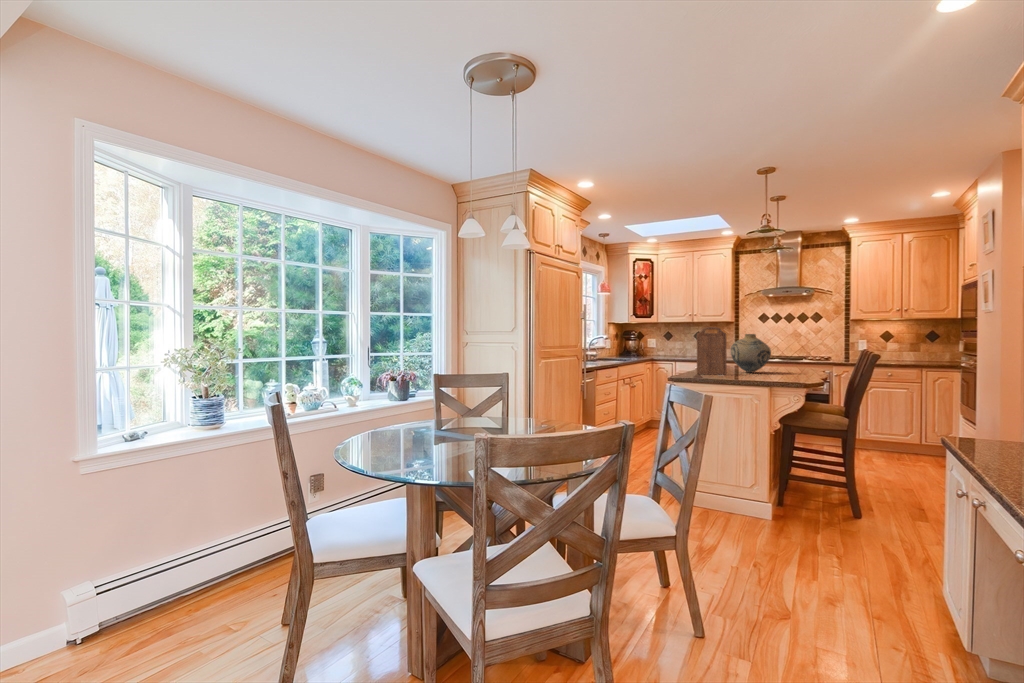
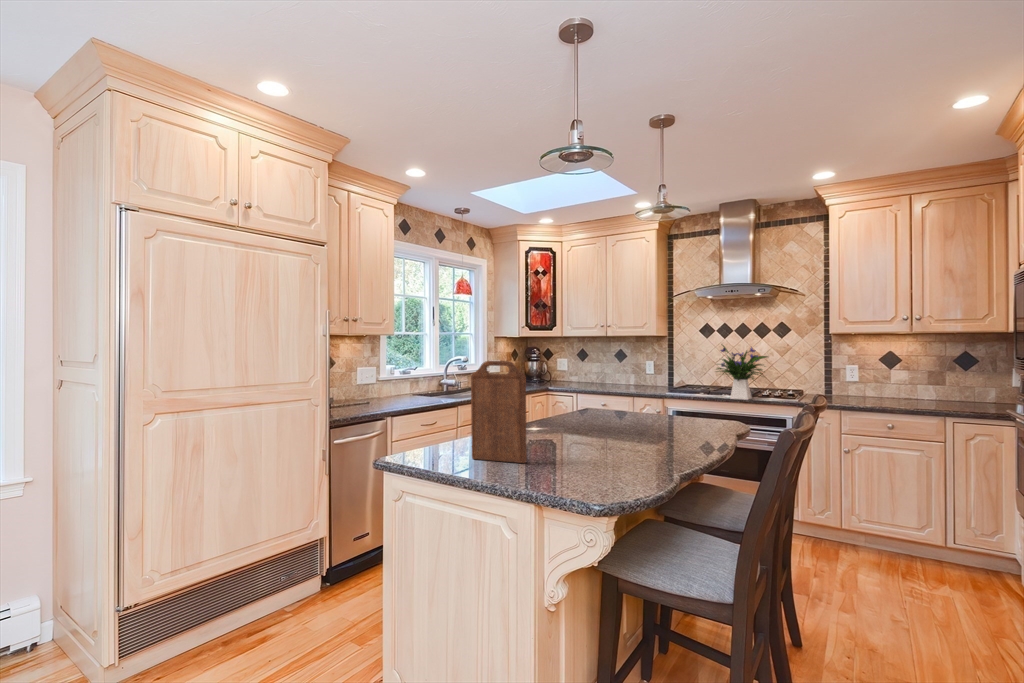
flower arrangement: none [773,326,812,362] -> present [717,345,768,400]
vase: present [731,334,771,373] -> none [560,372,635,450]

